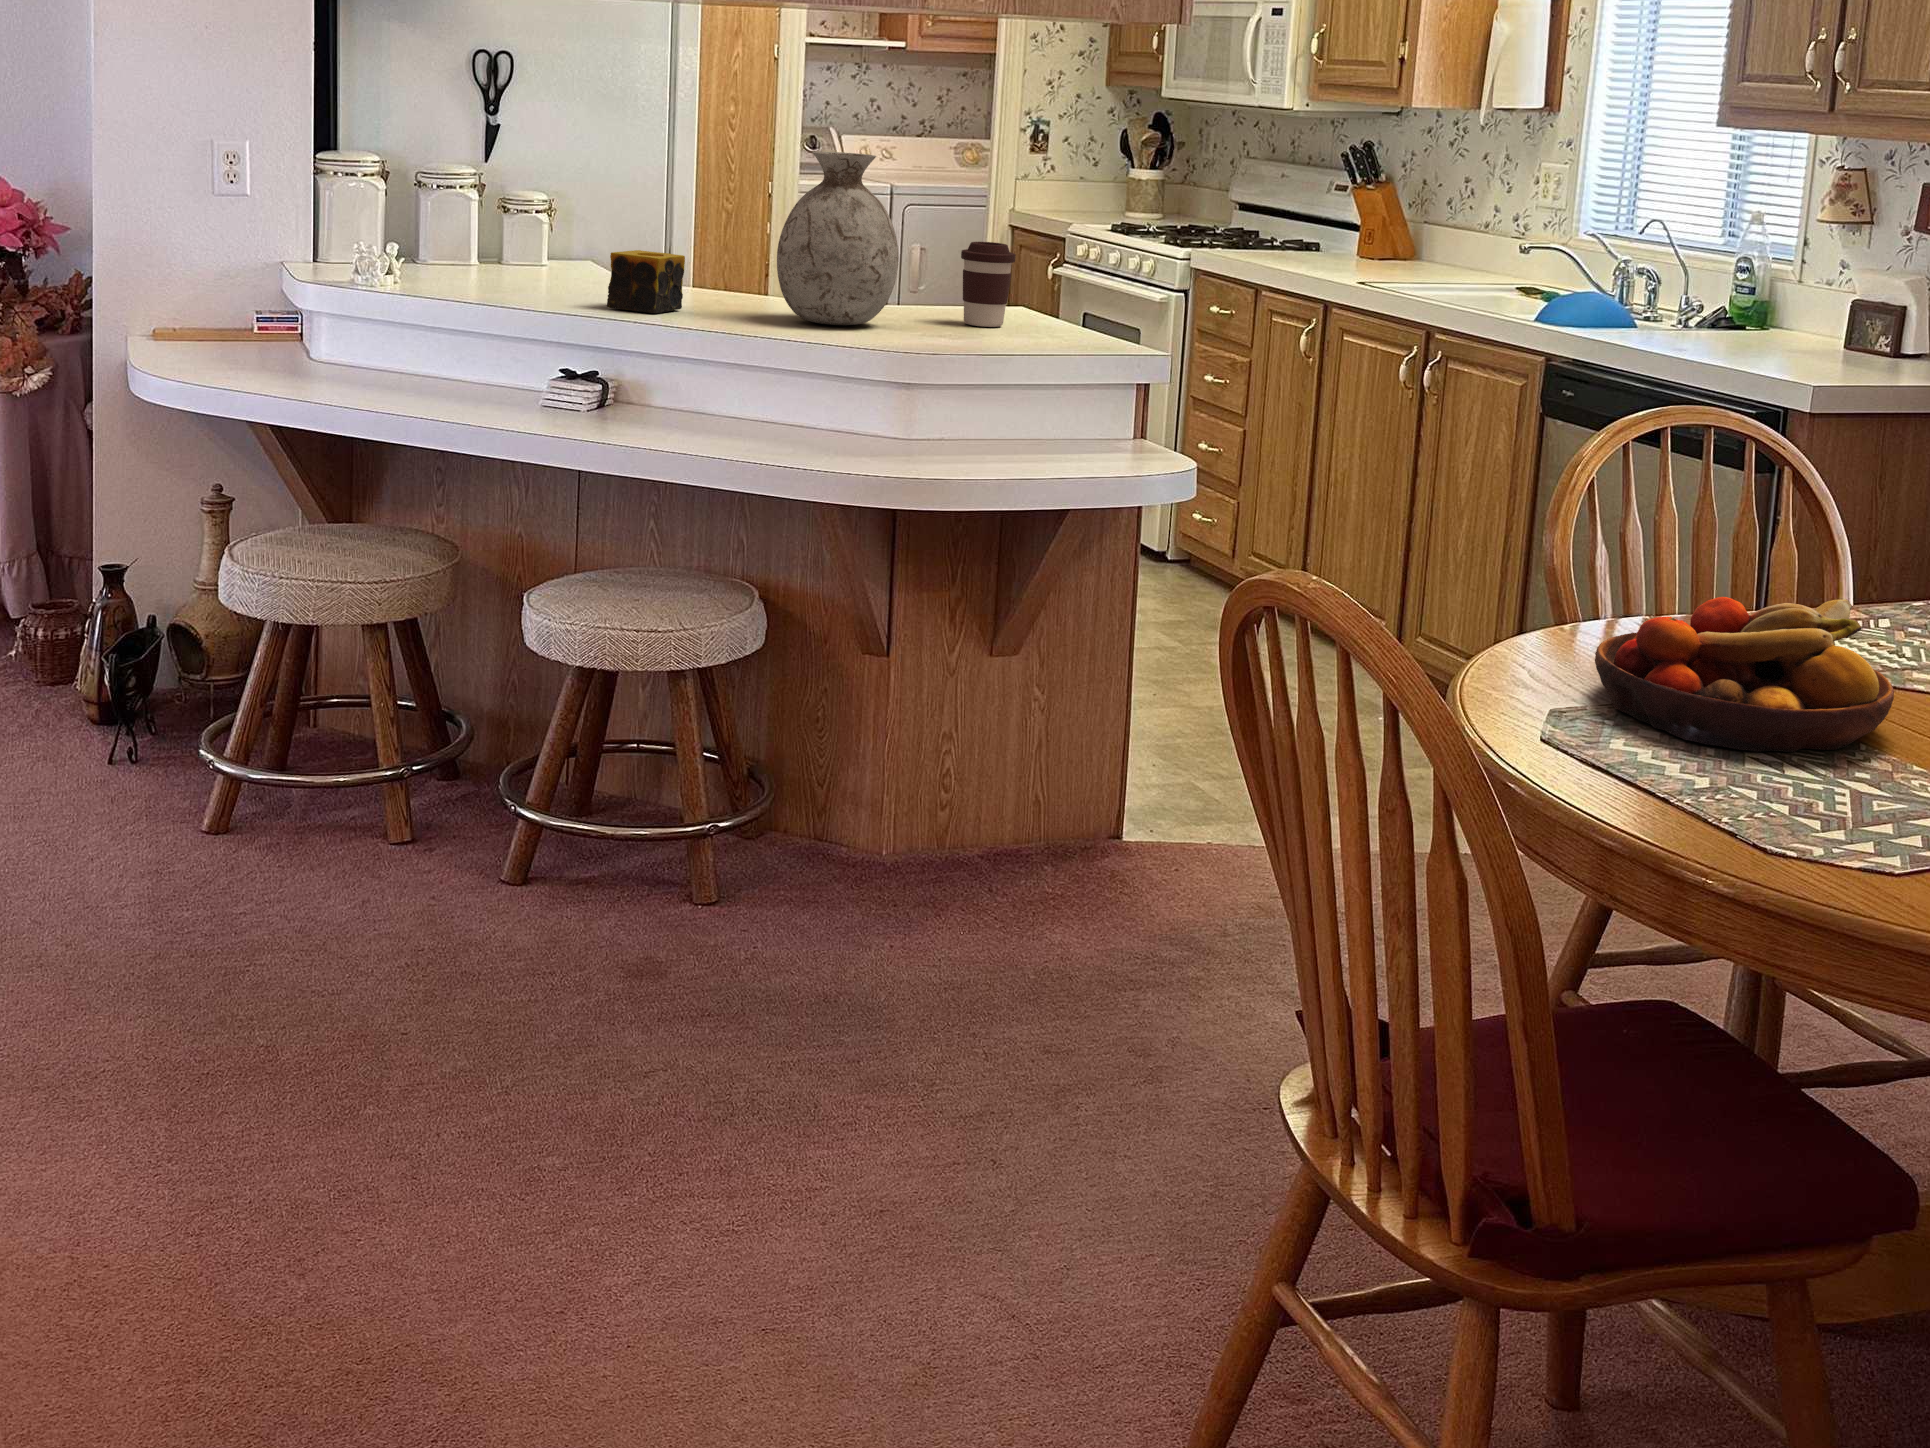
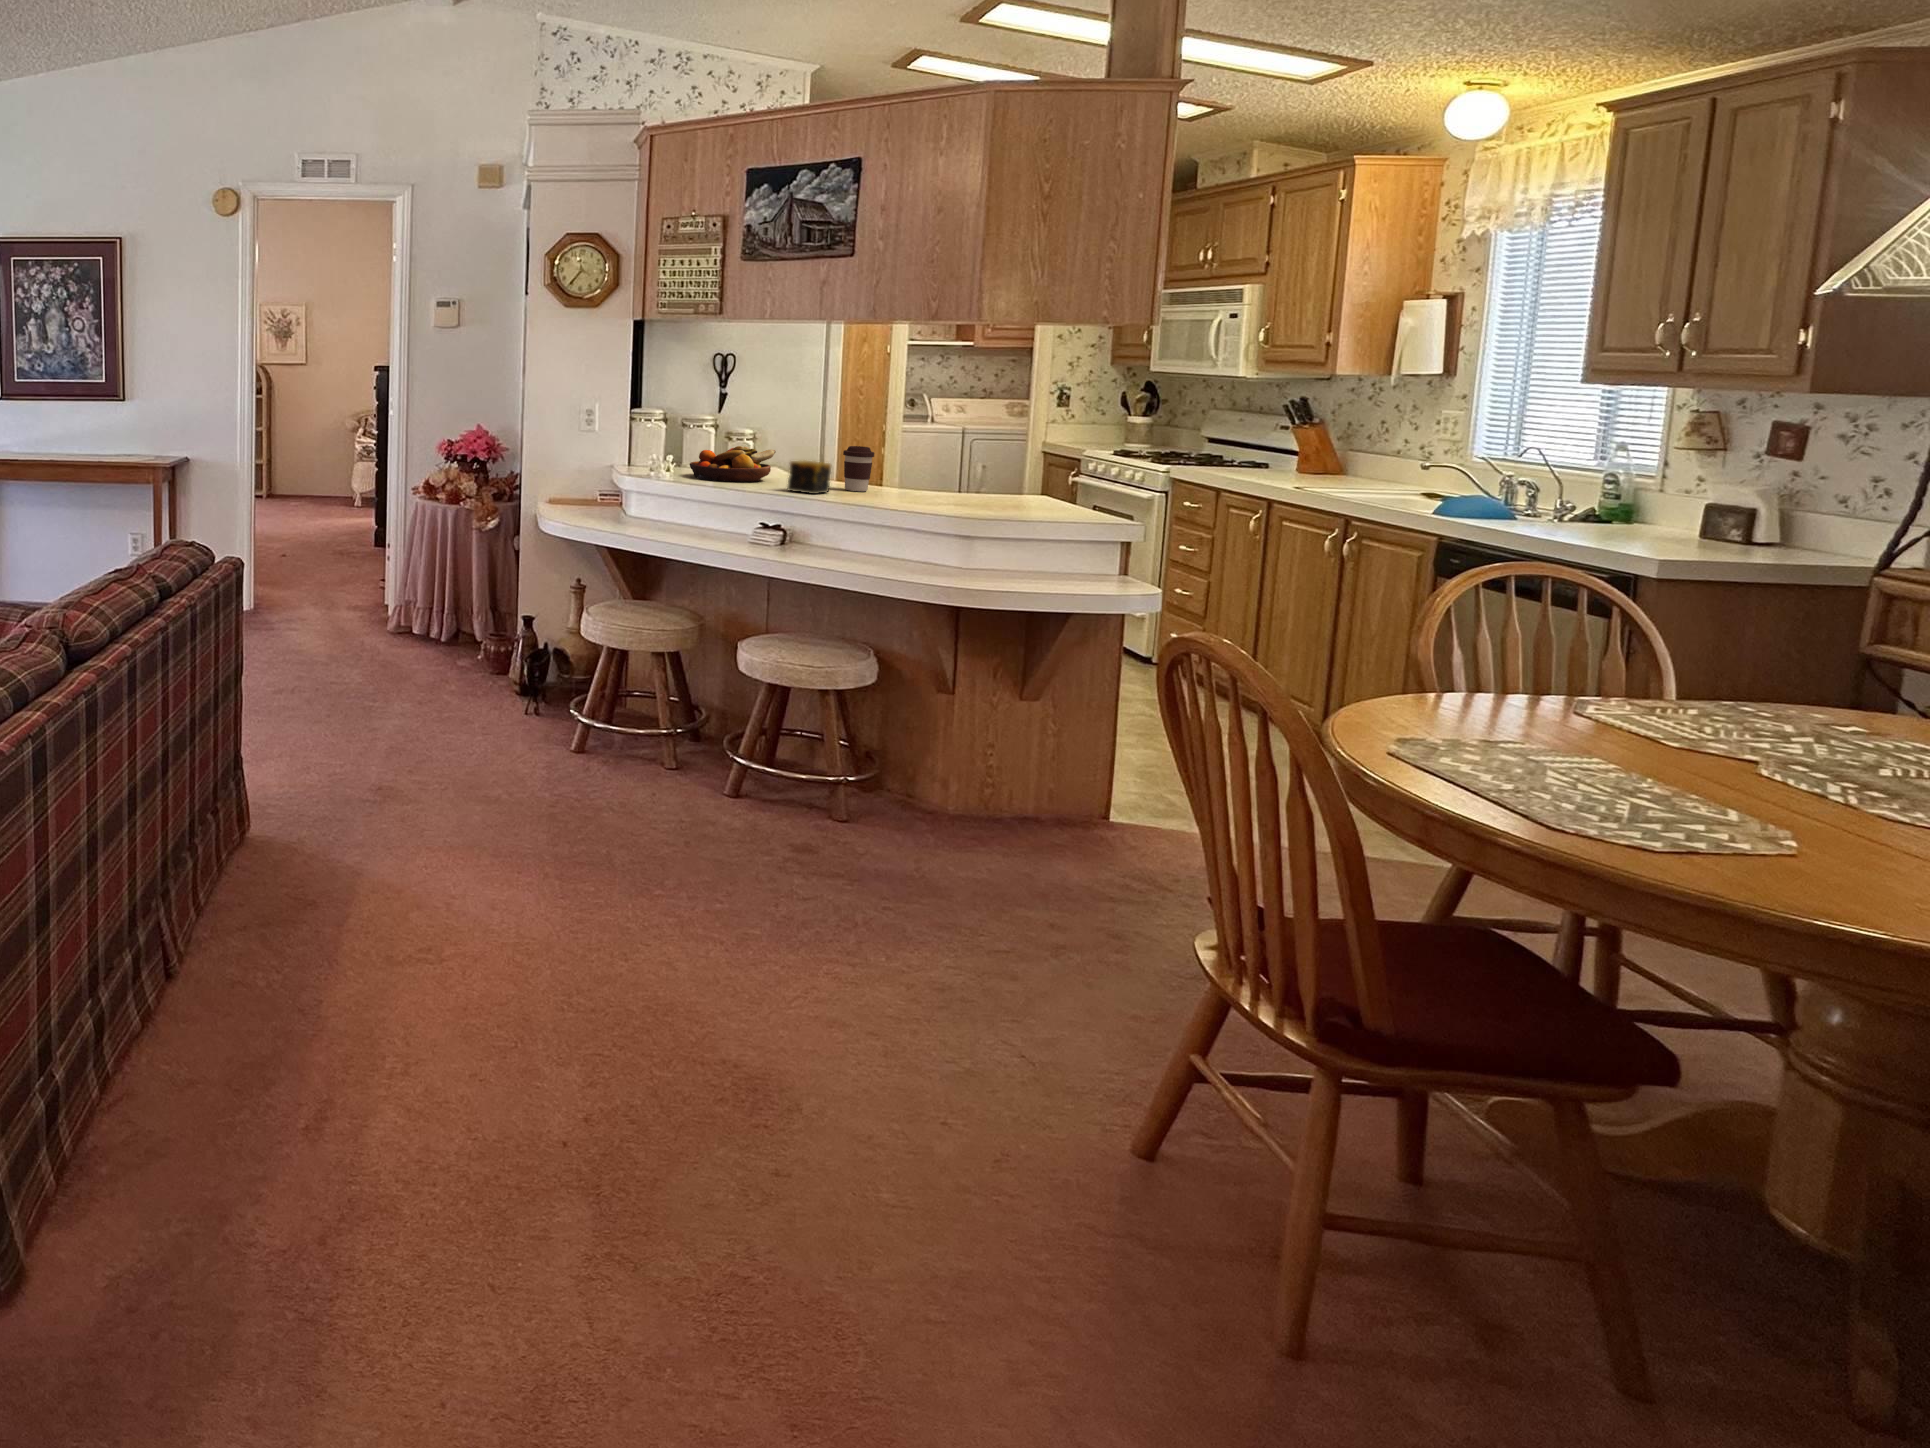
vase: present [777,151,899,325] -> none [885,407,959,503]
coffee cup: present [961,242,1016,327] -> present [843,446,874,491]
fruit bowl: present [1595,597,1894,752] -> present [690,446,776,482]

